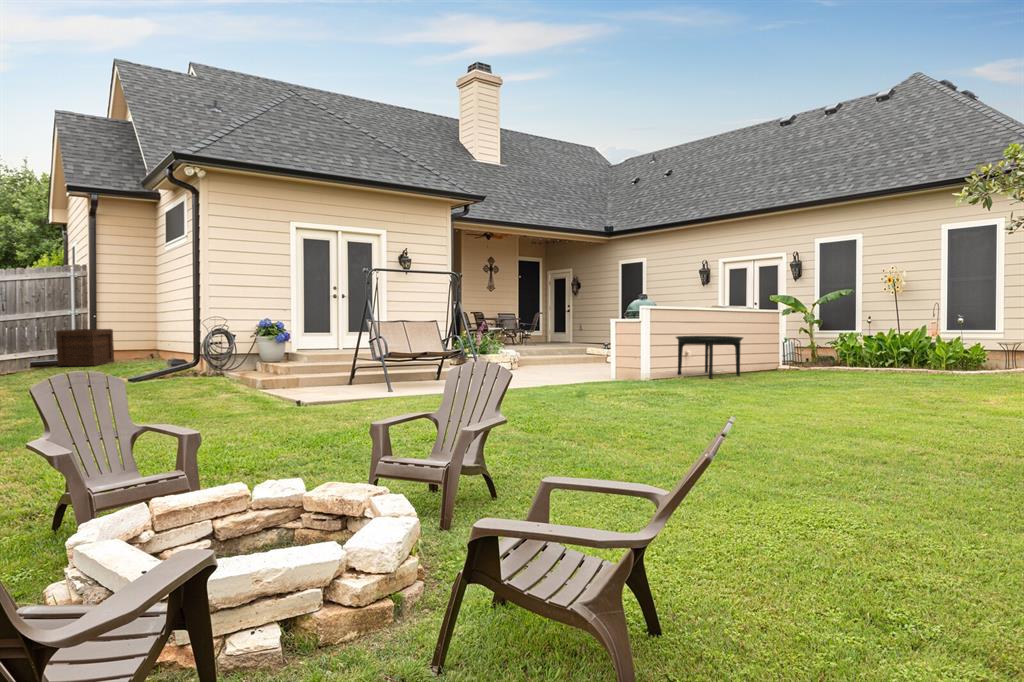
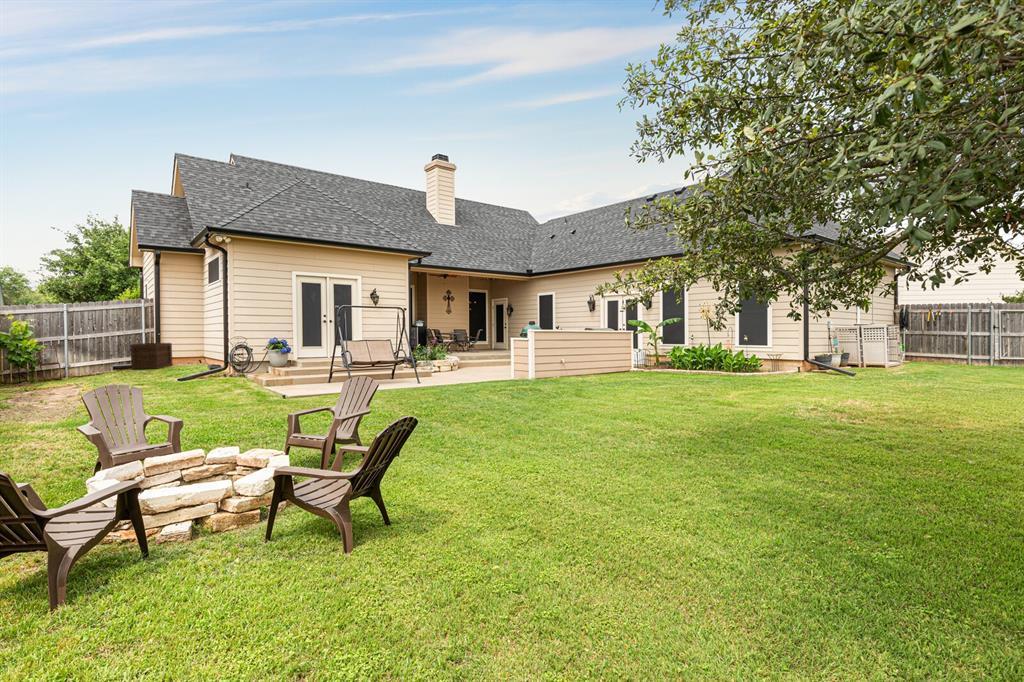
round table: present [676,336,743,379] -> none [552,349,596,378]

